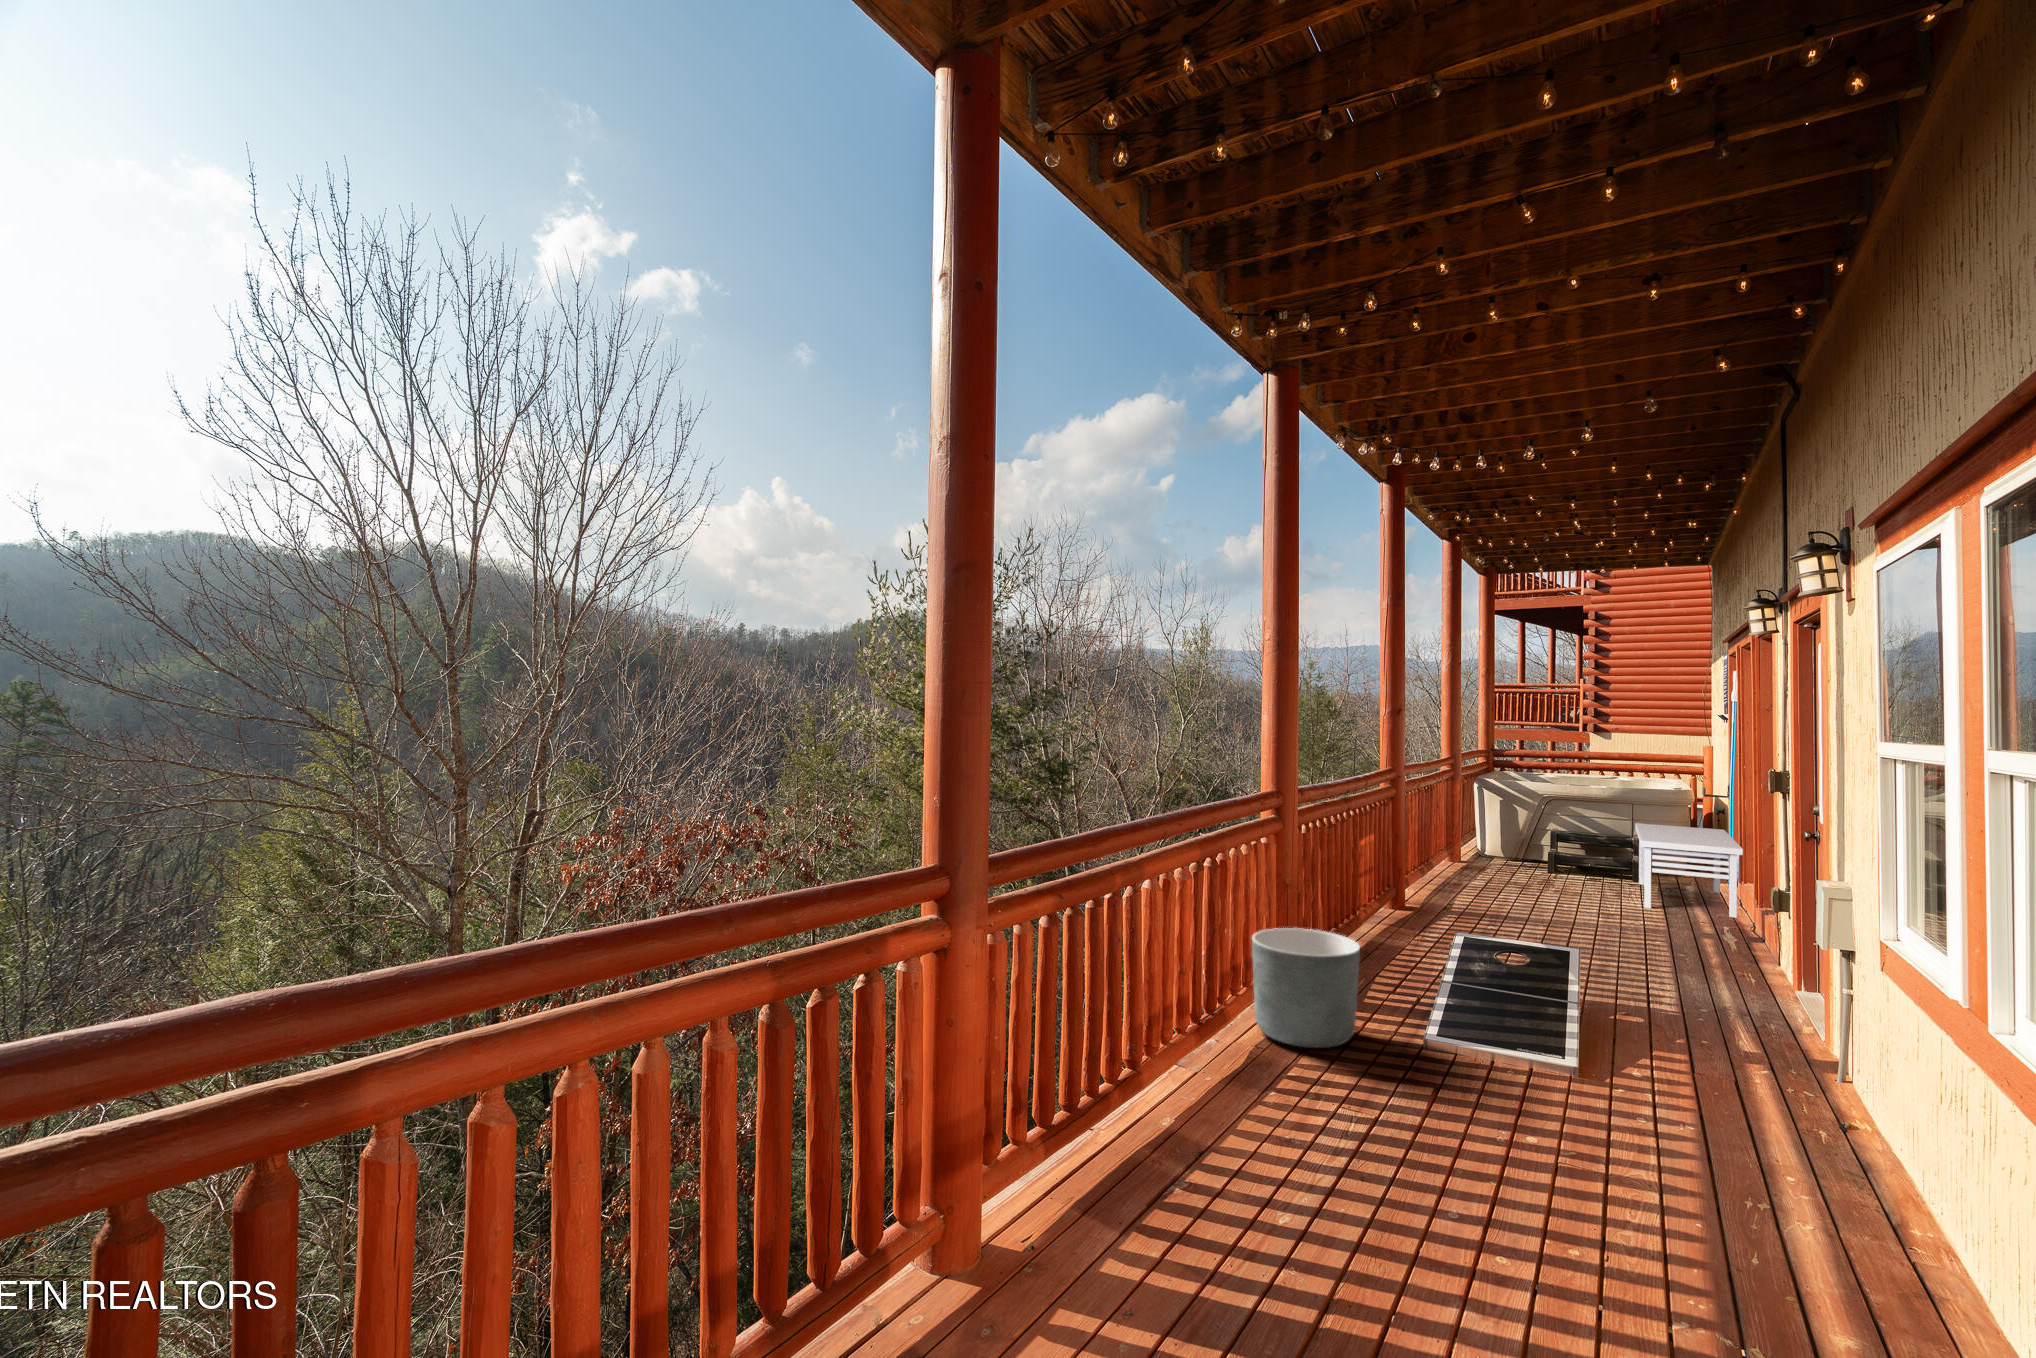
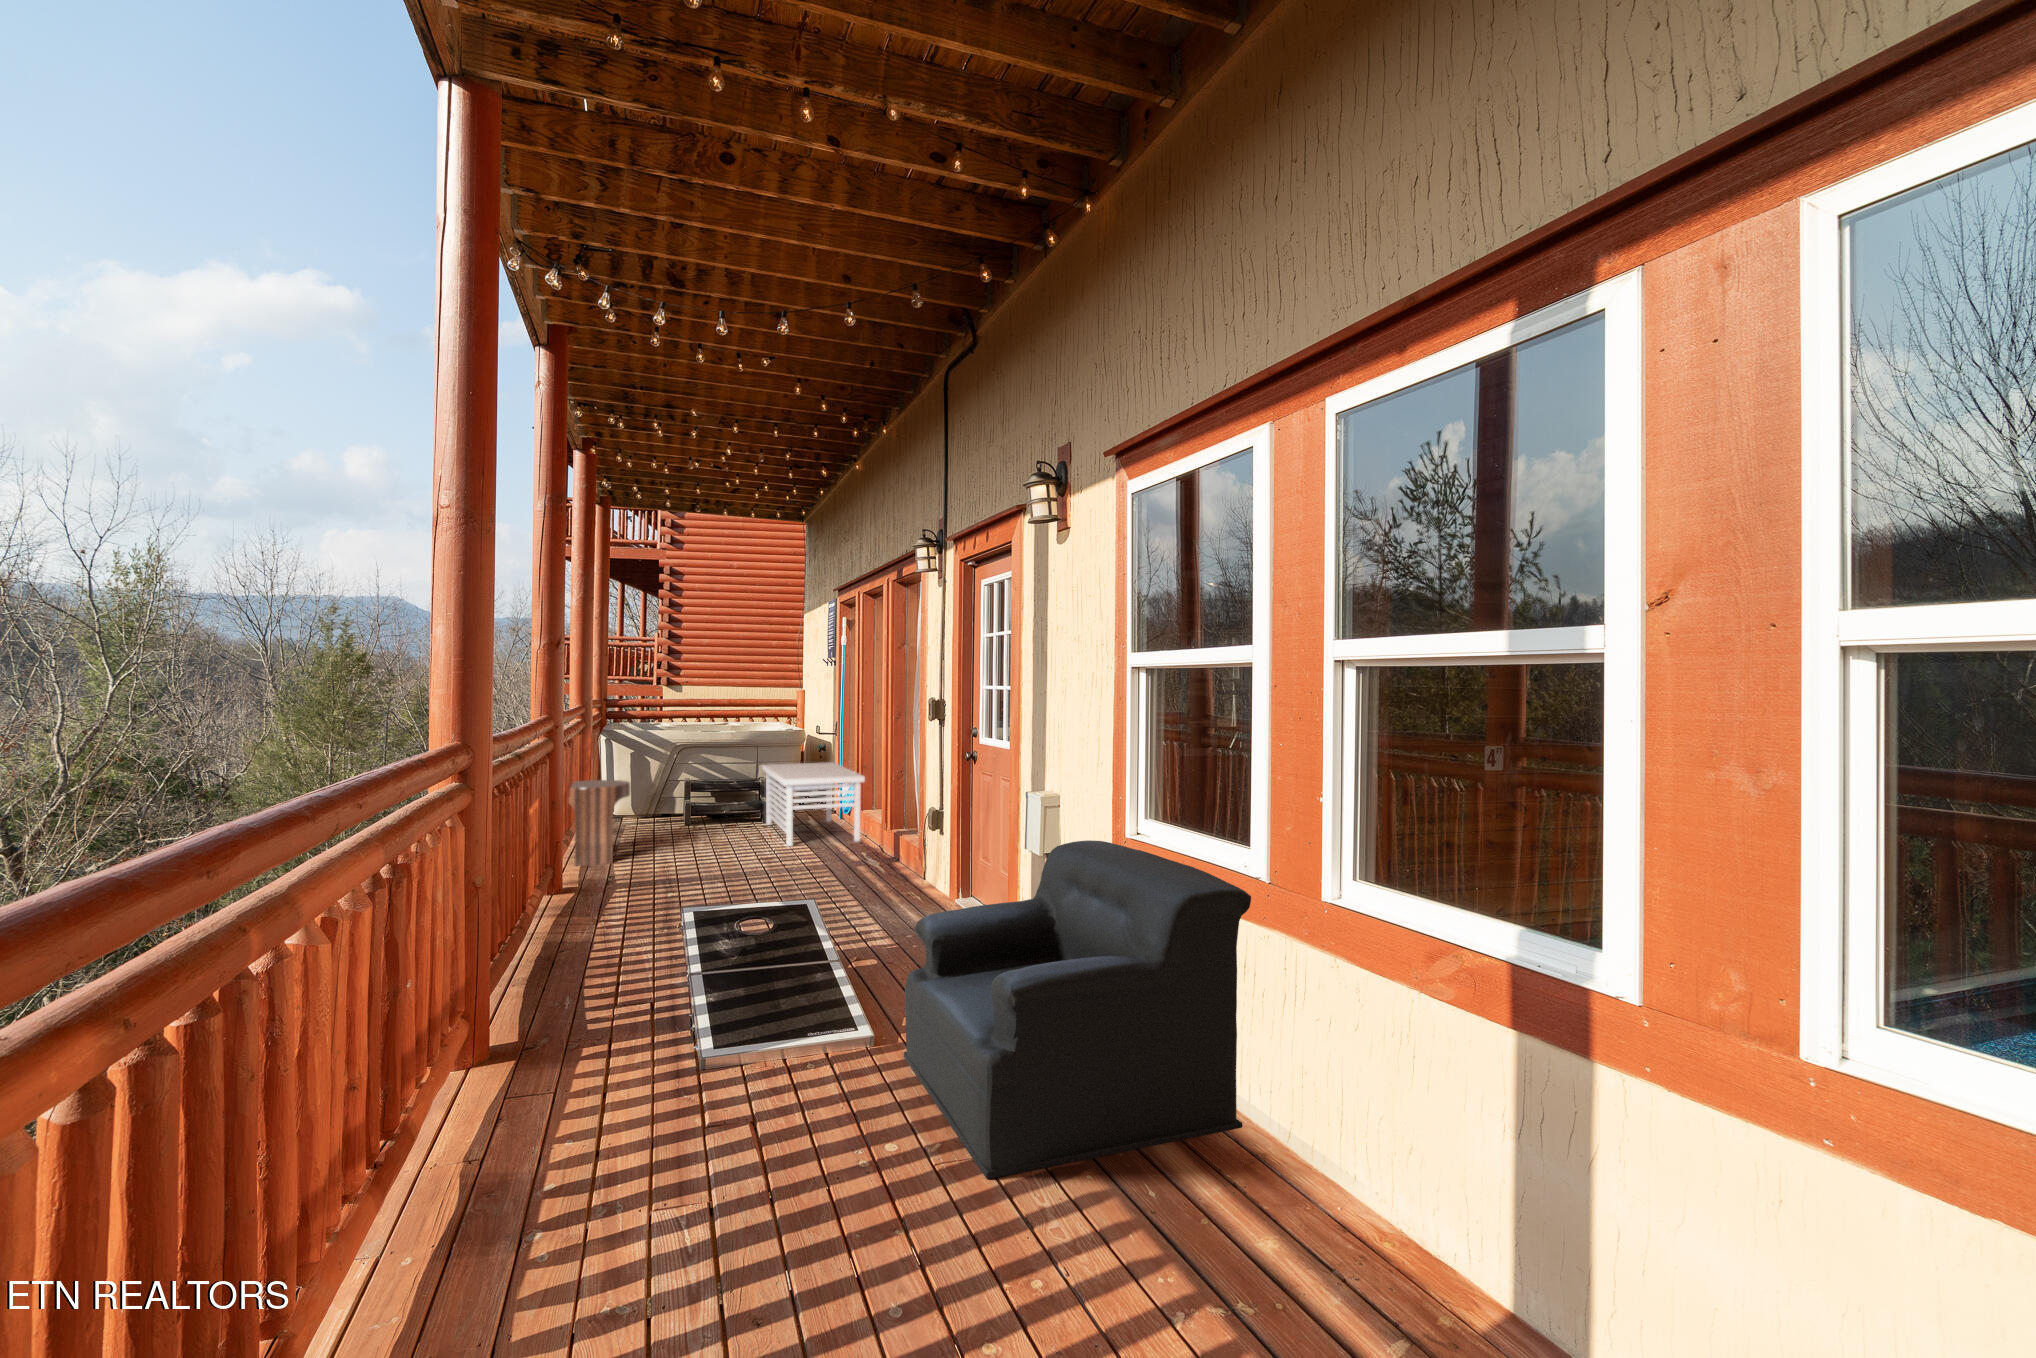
side table: none [1422,819,1485,892] -> present [569,780,630,866]
planter: present [1252,928,1360,1048] -> none [439,948,617,1139]
armchair: none [1588,941,1941,1275] -> present [904,840,1251,1179]

